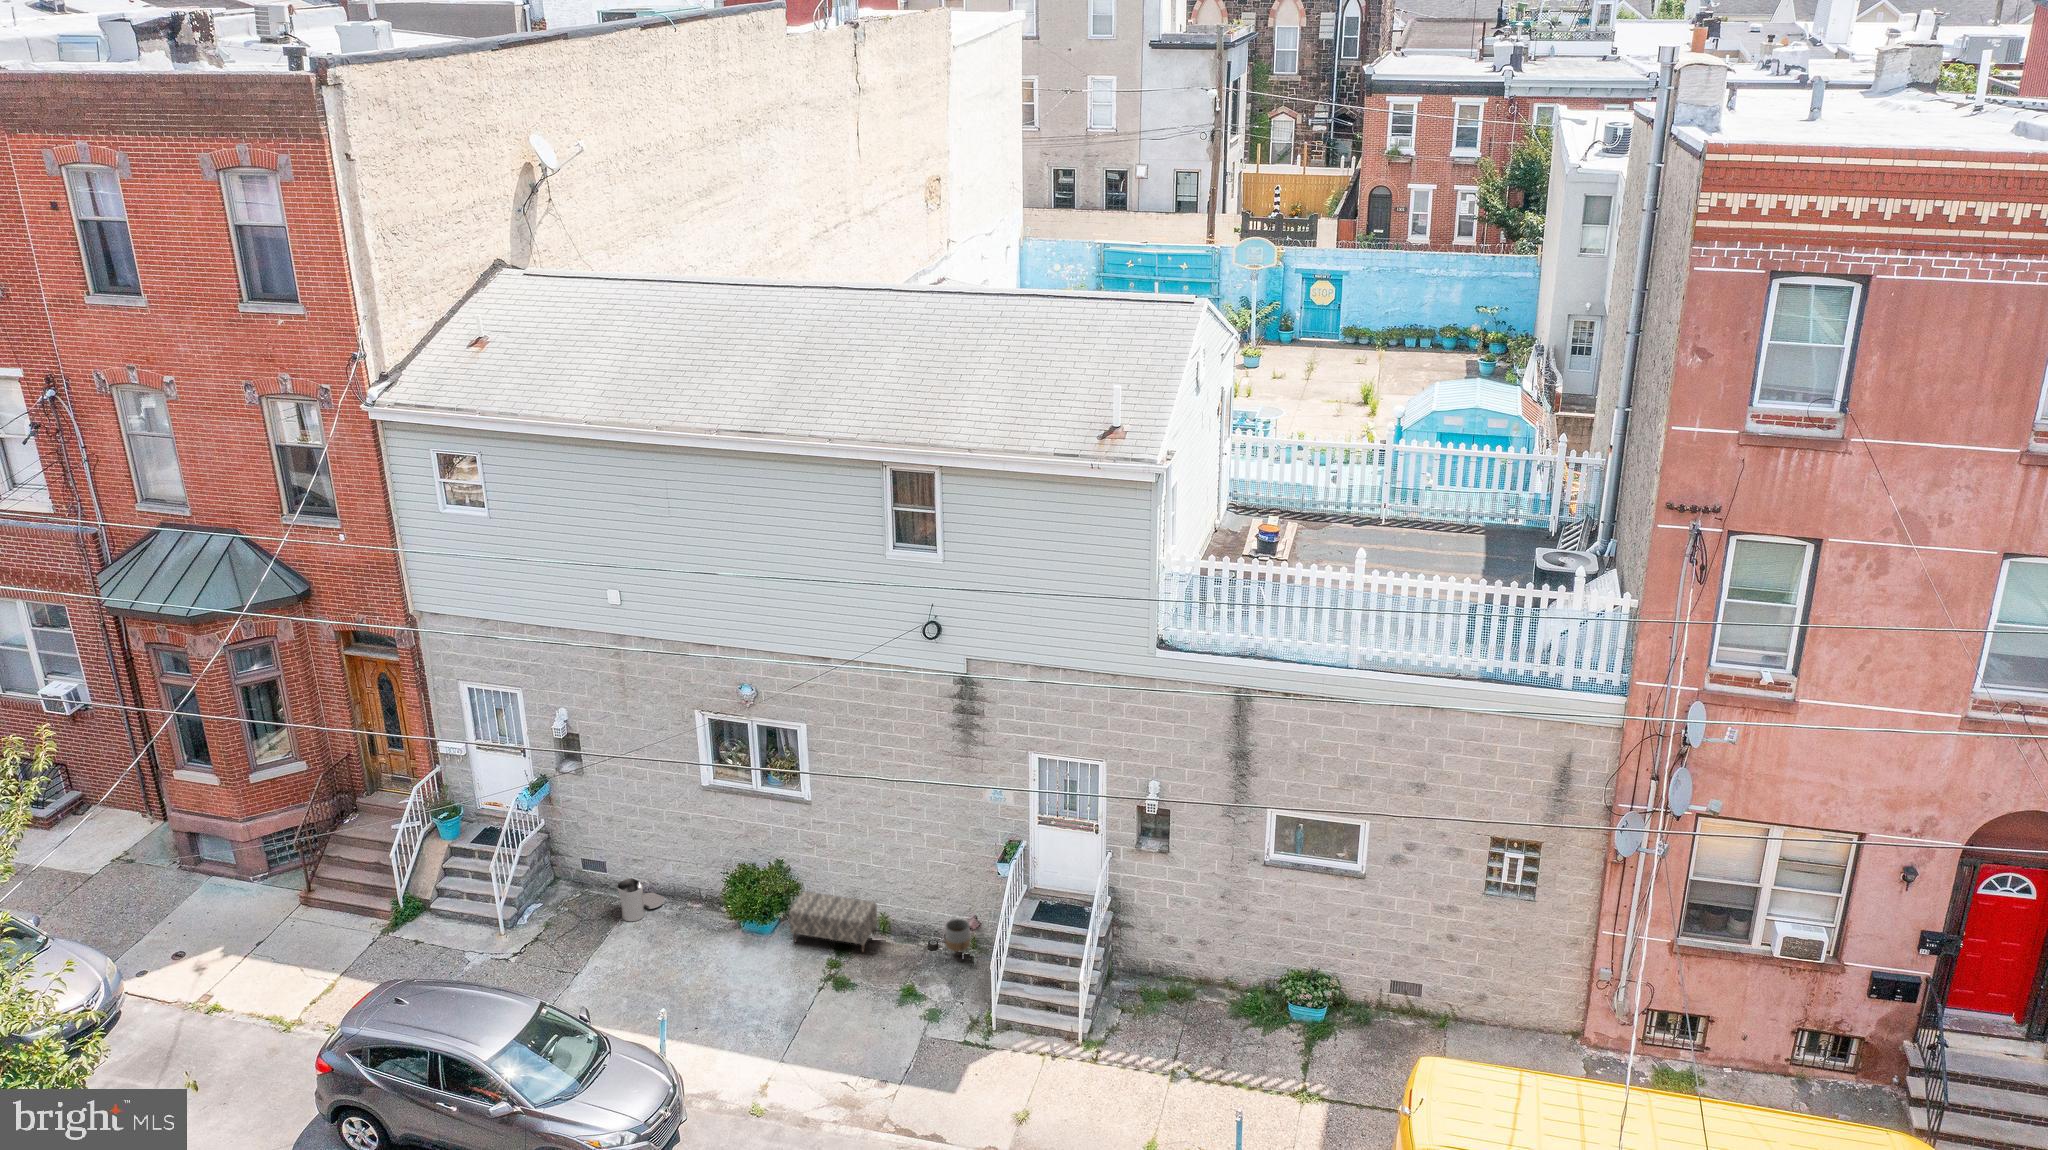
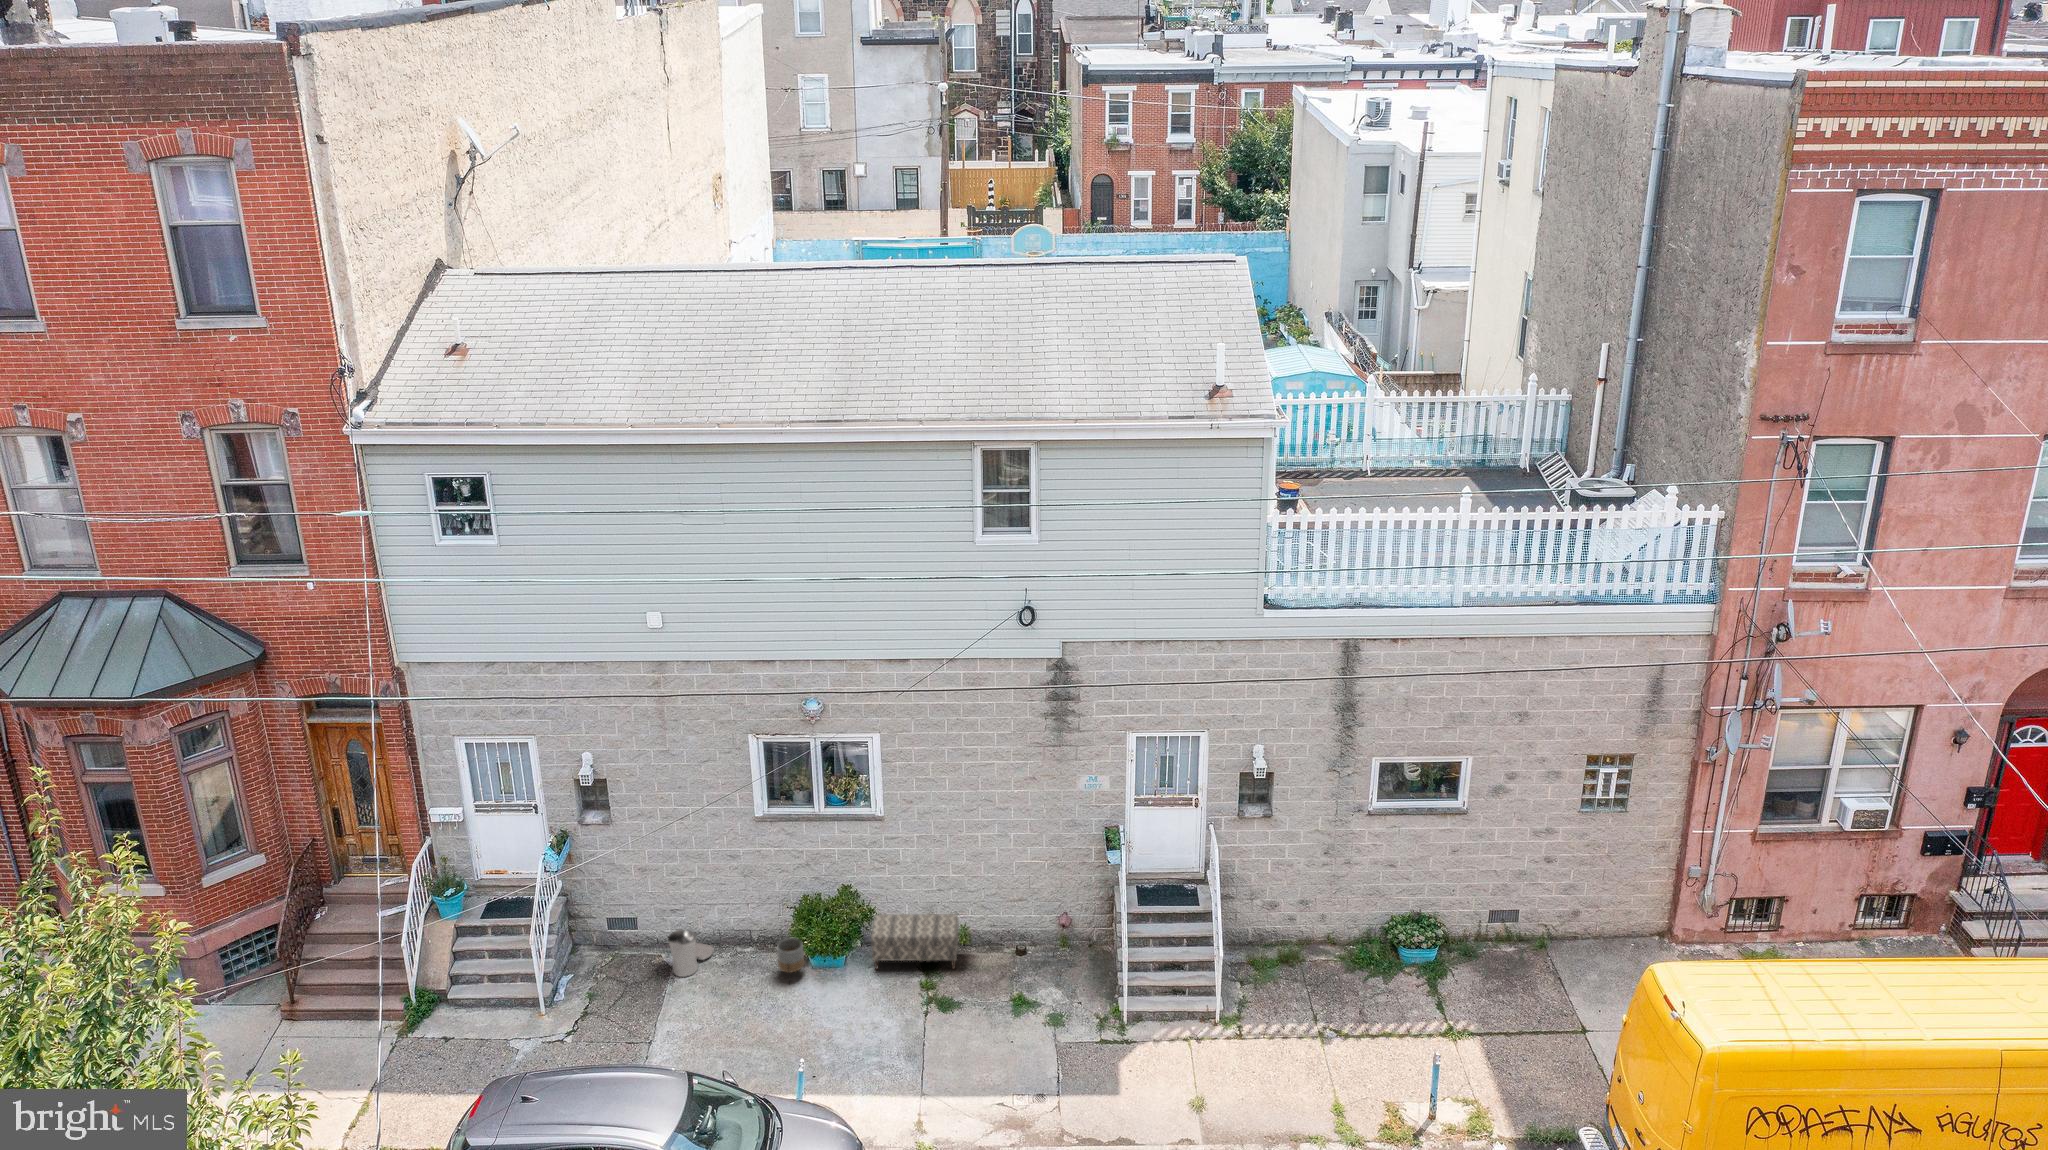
planter: present [945,919,970,961] -> present [777,938,805,973]

